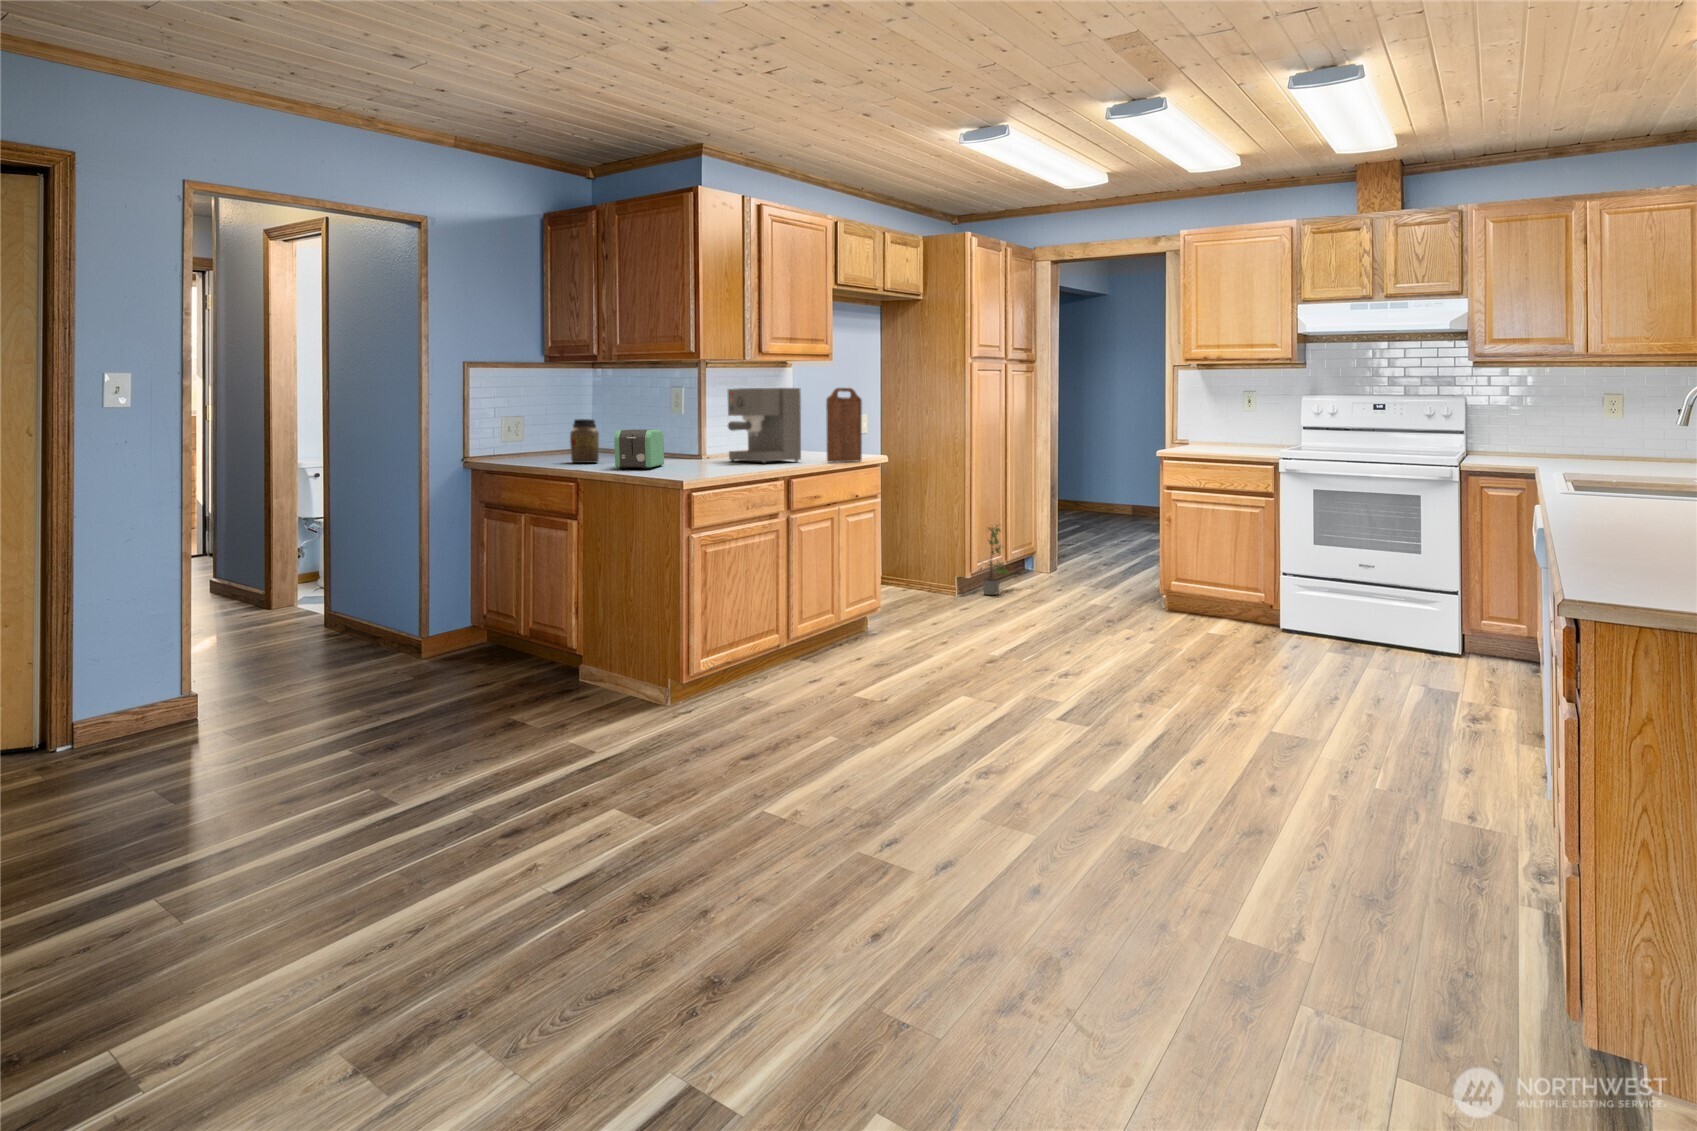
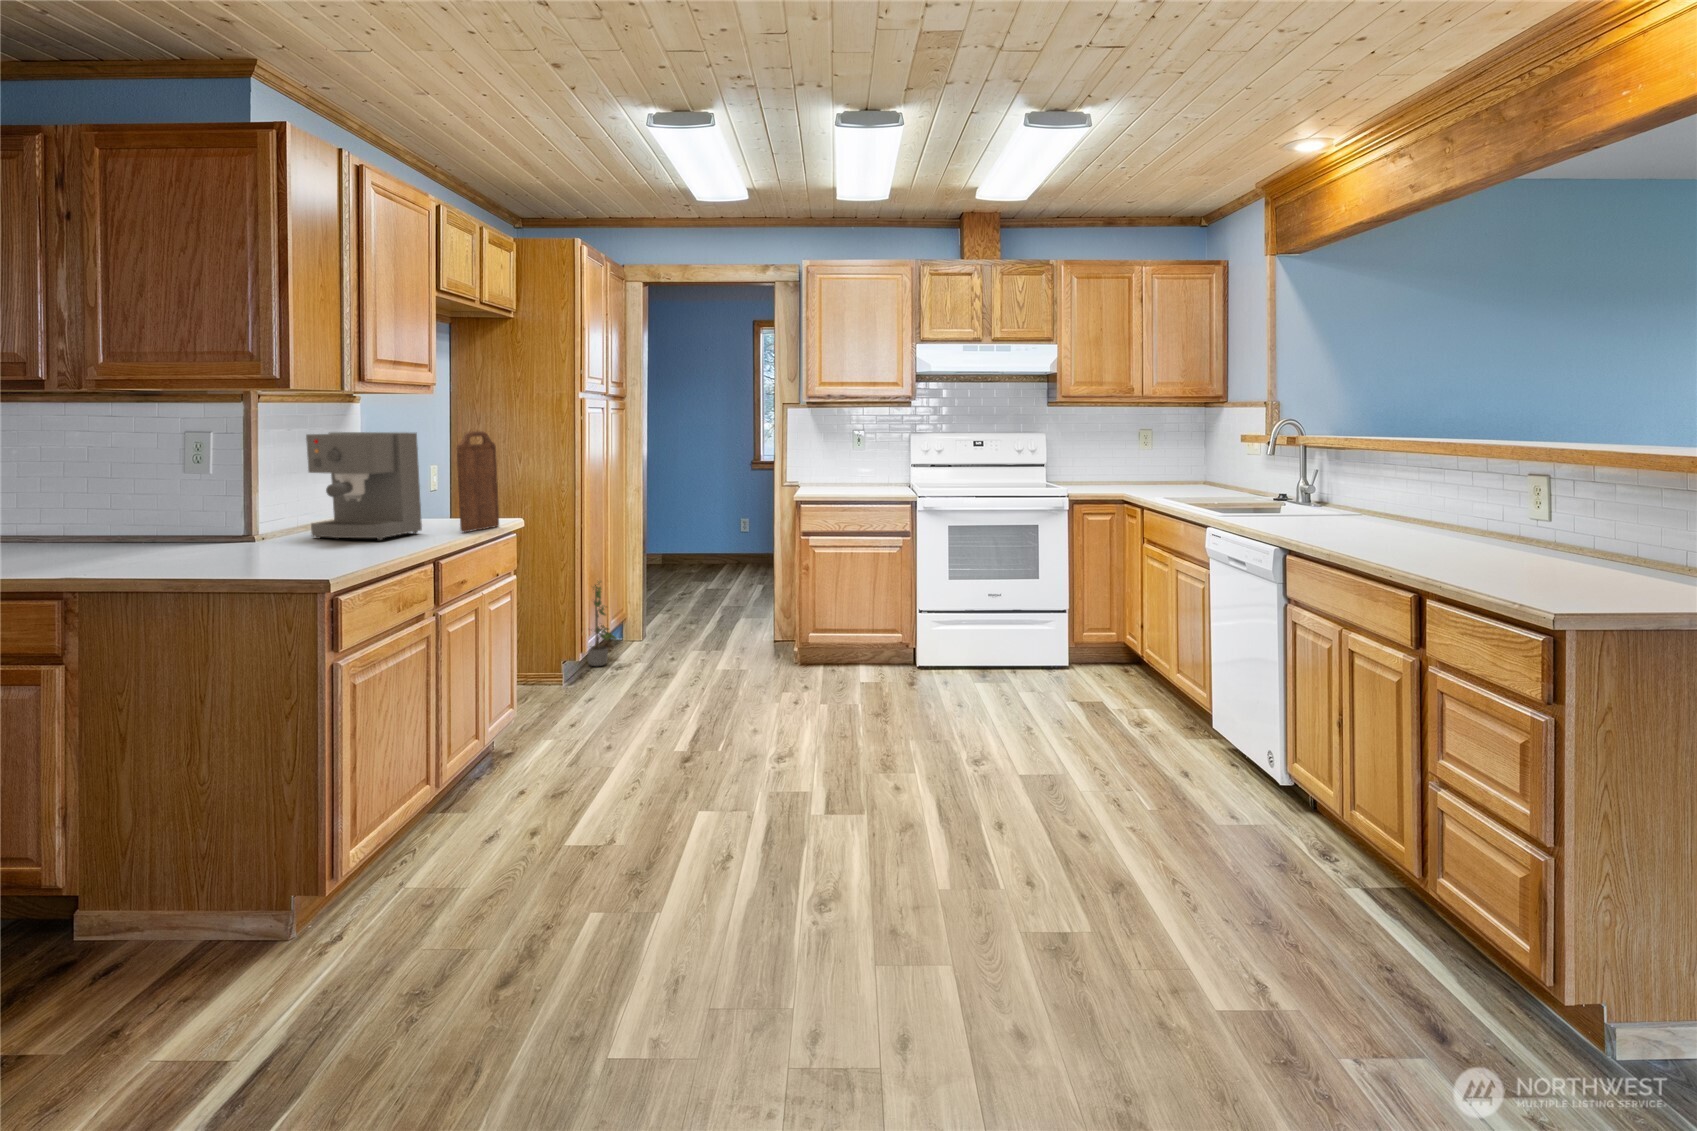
jar: present [570,419,599,463] -> none [41,488,98,562]
toaster: present [614,429,664,469] -> none [164,502,236,570]

